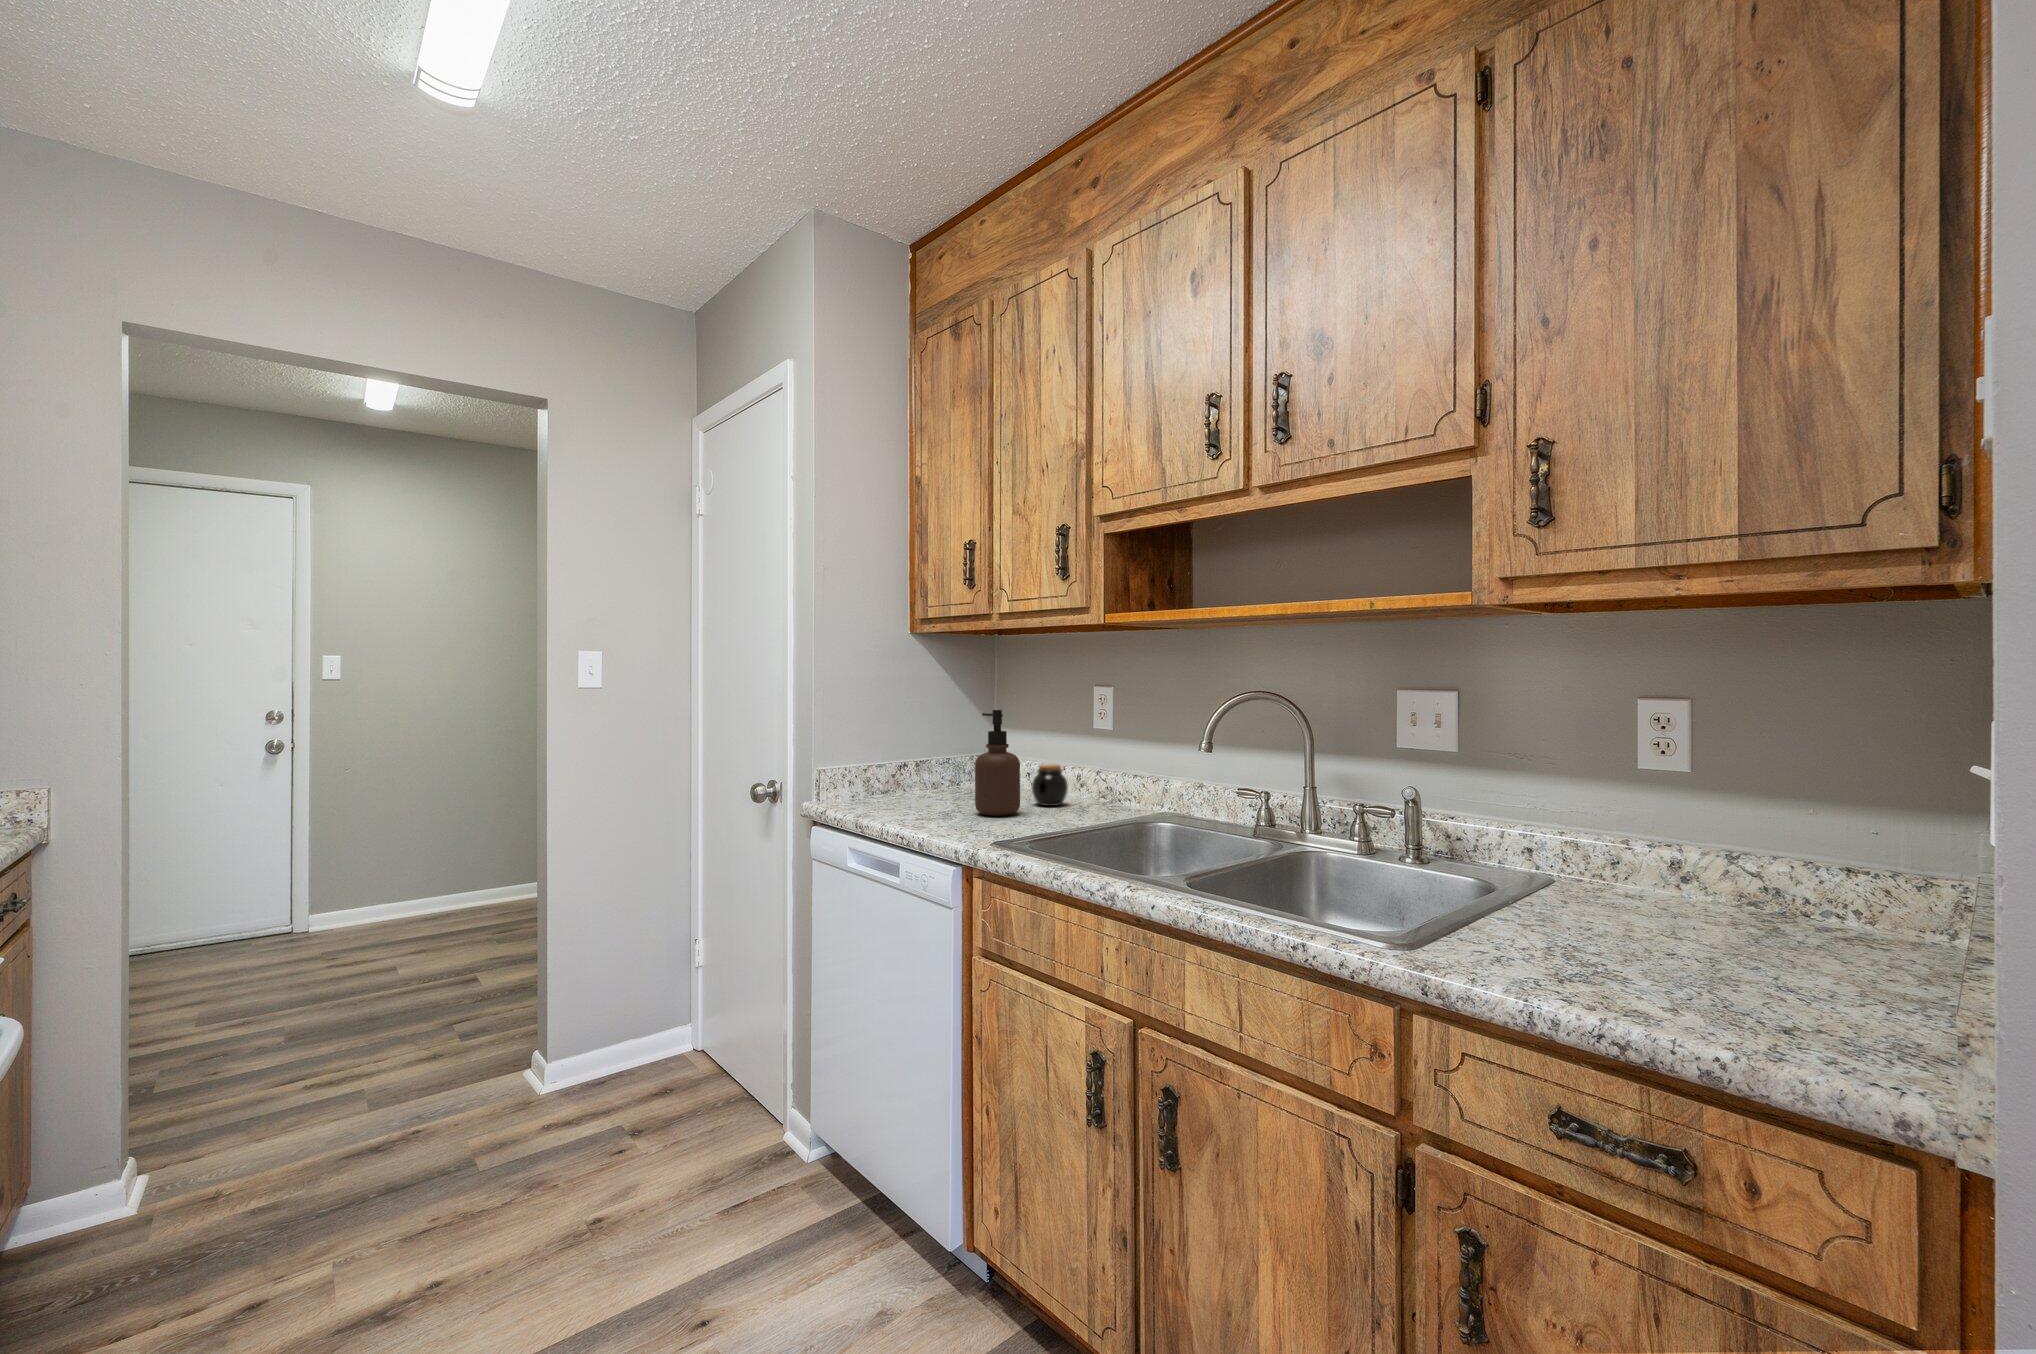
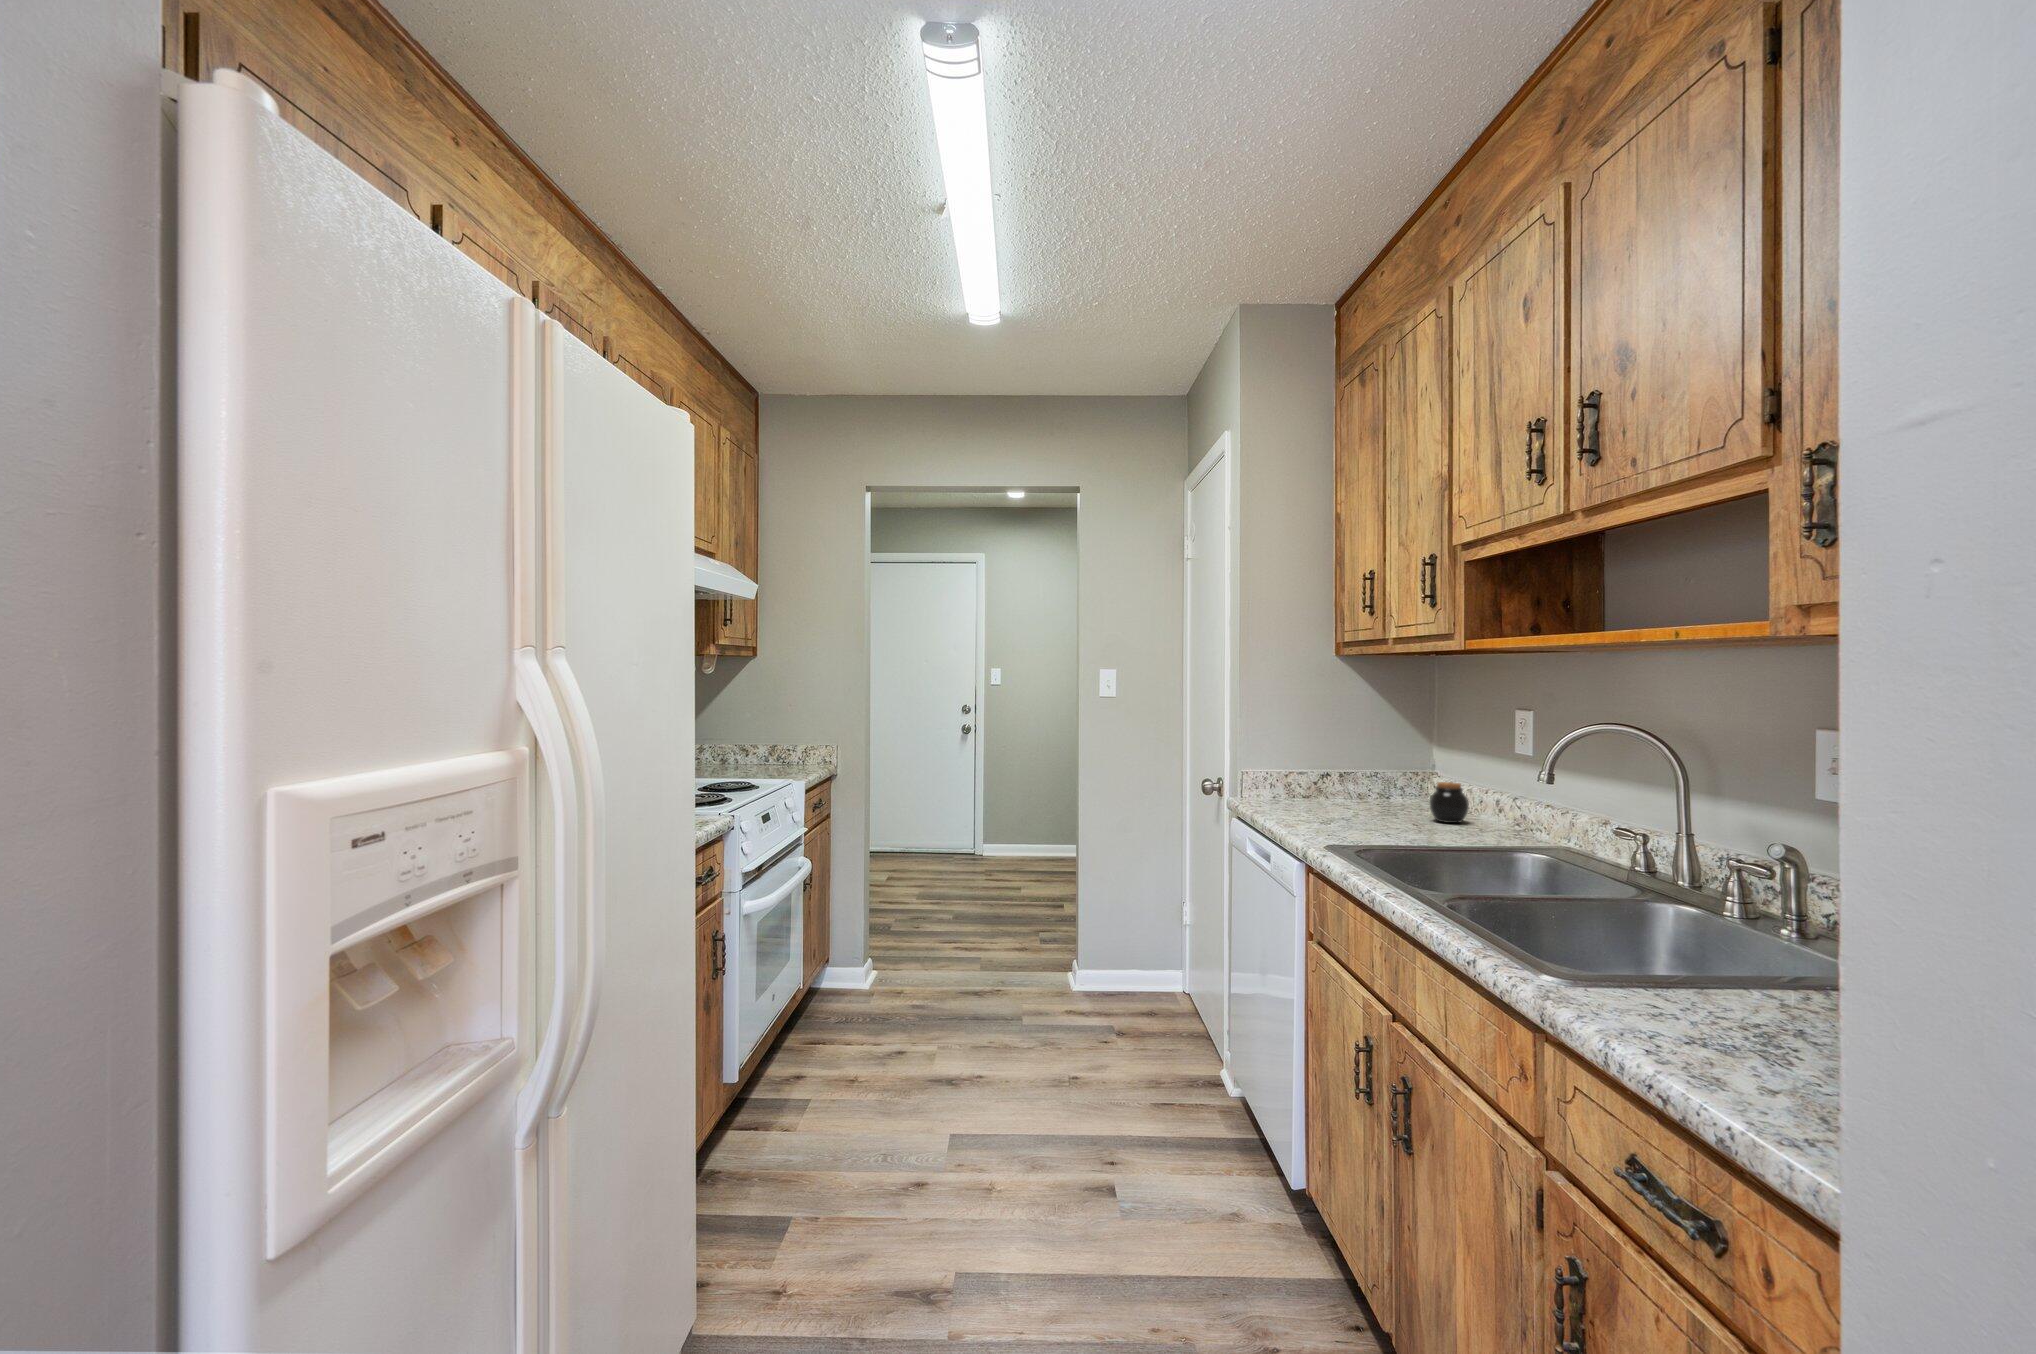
soap dispenser: present [975,710,1020,816] -> none [1359,727,1404,825]

